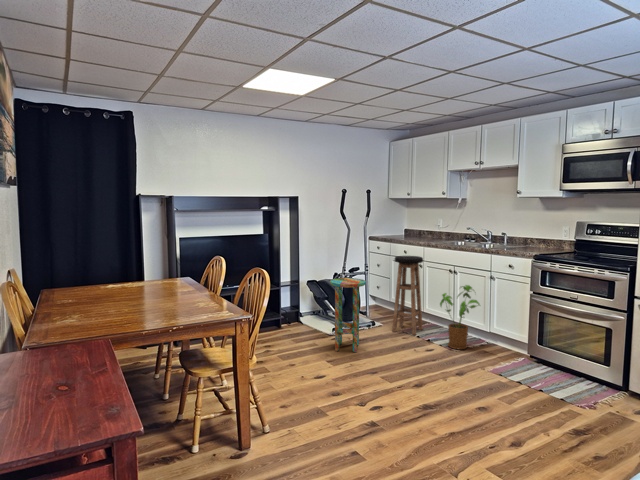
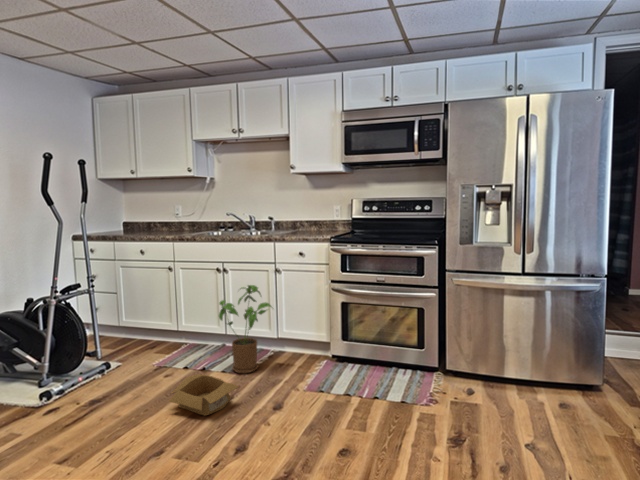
bar stool: present [392,256,423,335] -> none [137,255,184,371]
side table: present [330,278,366,352] -> none [41,299,111,434]
cardboard box: none [391,338,438,364] -> present [169,374,239,416]

